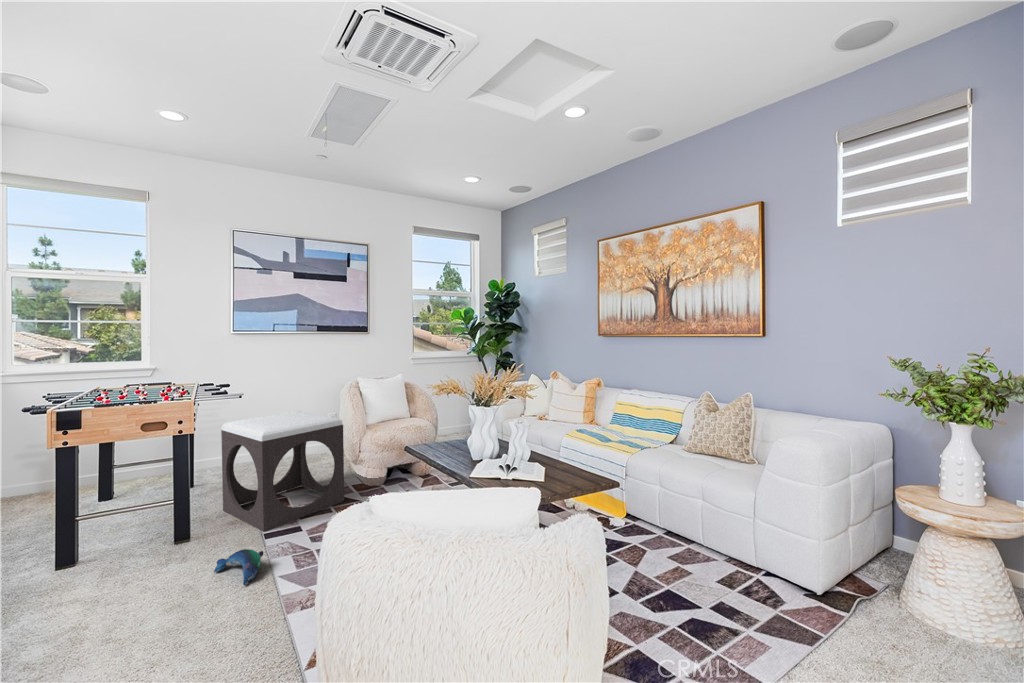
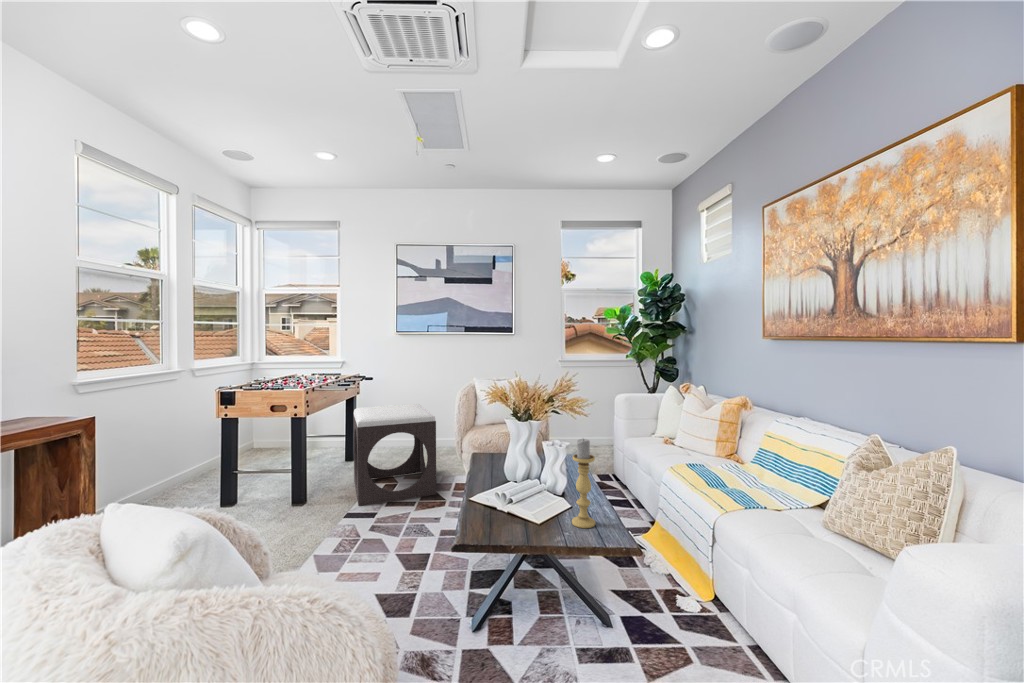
candle holder: none [560,412,578,481] -> present [572,439,595,528]
plush toy: present [214,549,263,585] -> none [298,517,329,547]

